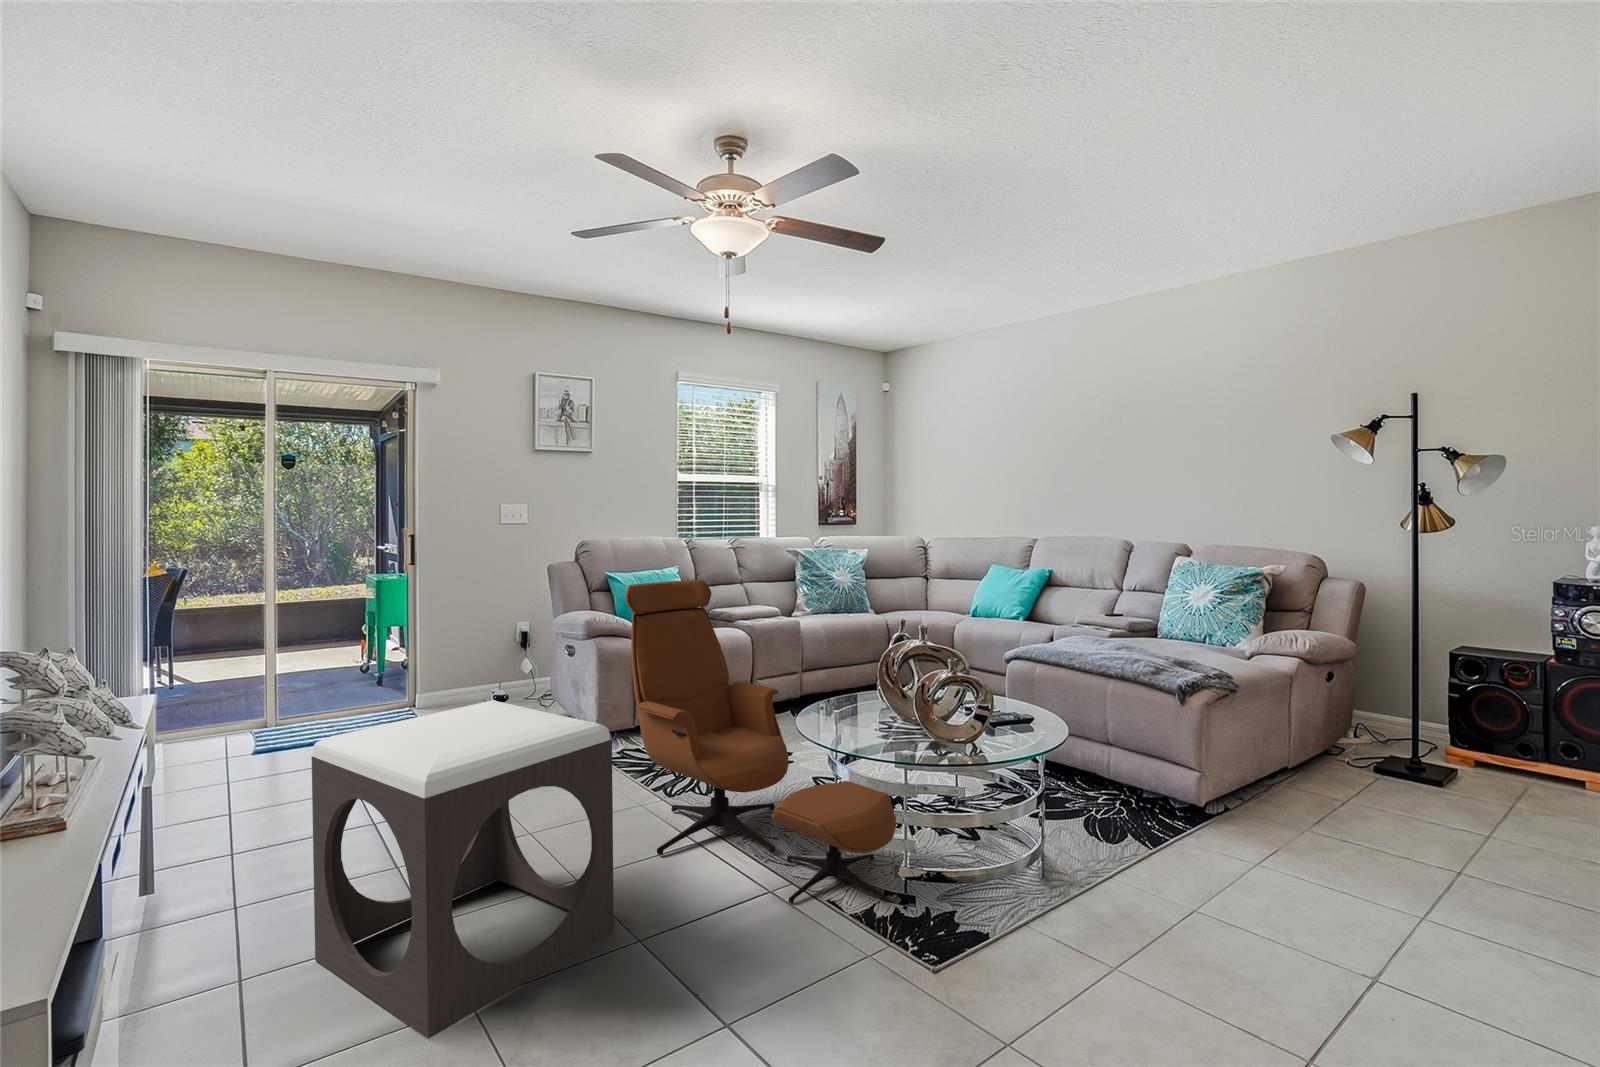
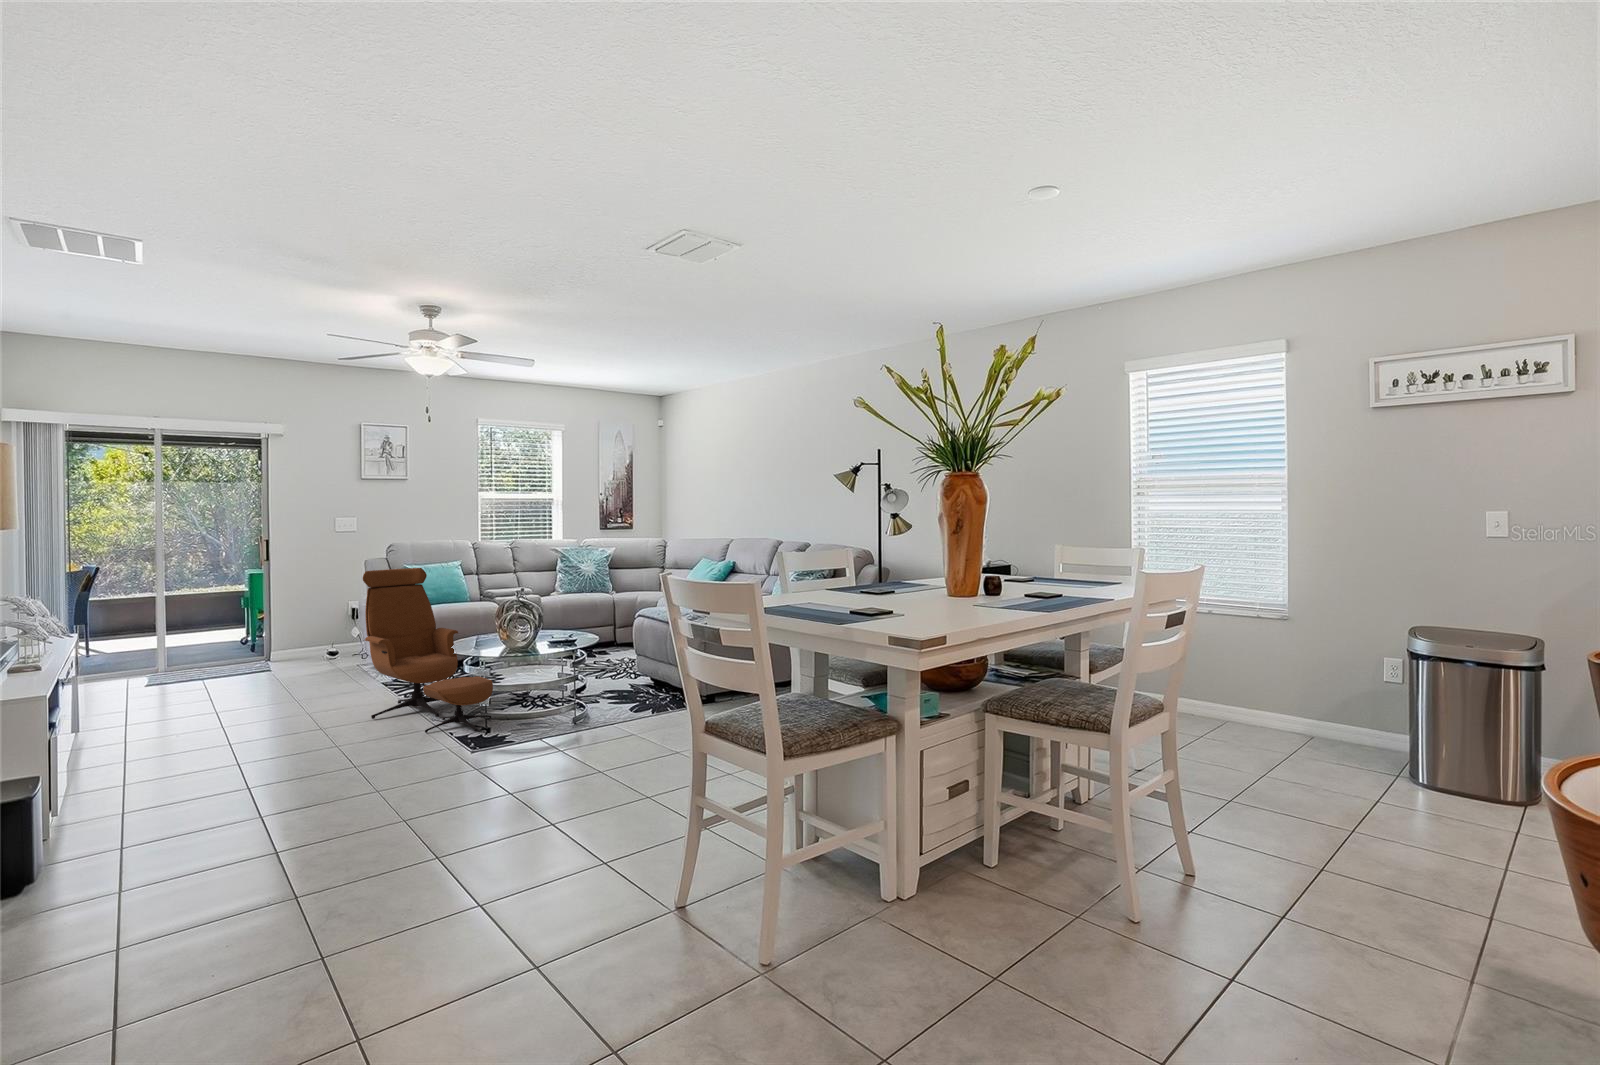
footstool: present [312,701,614,1039] -> none [161,632,324,771]

